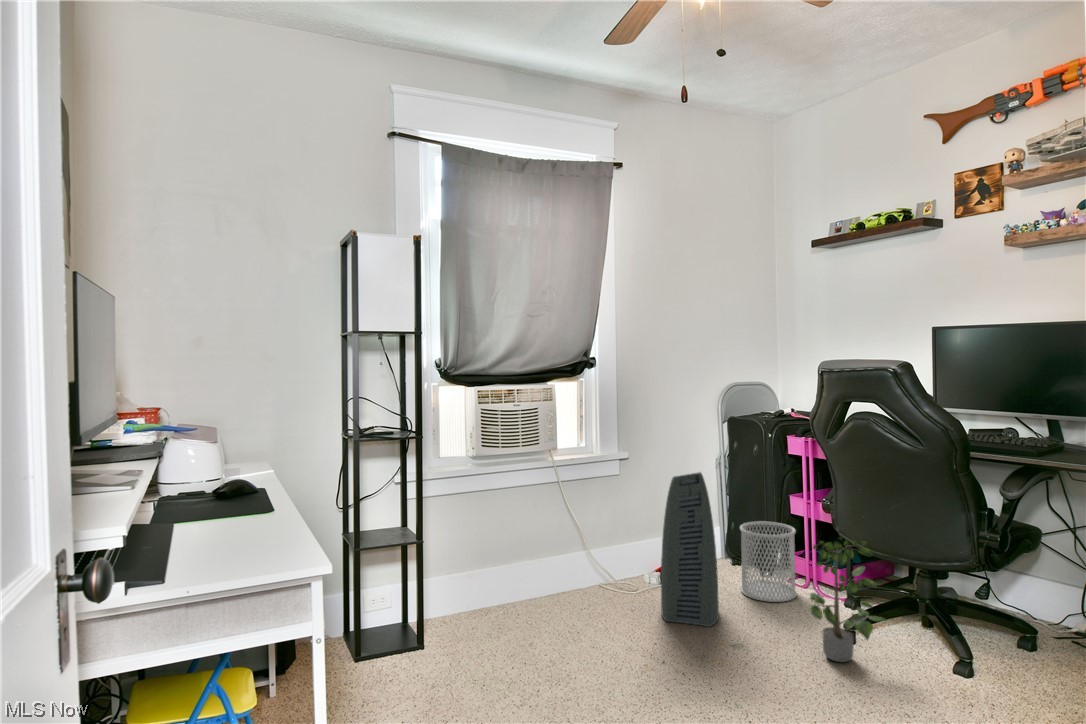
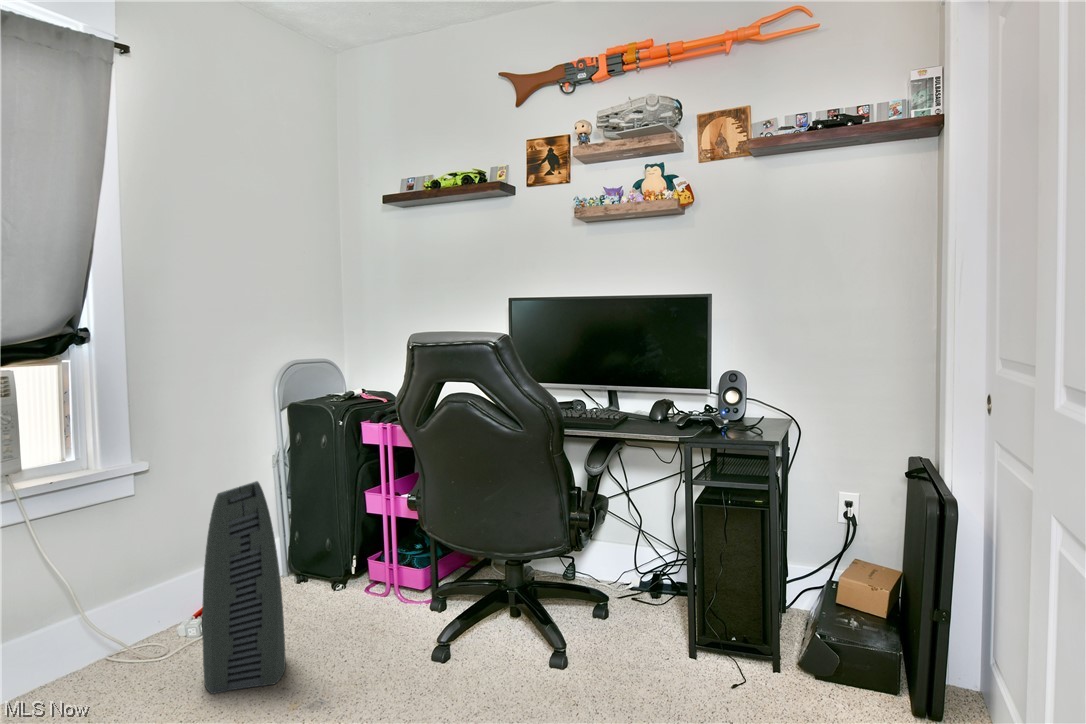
wastebasket: present [740,521,796,602] -> none [309,526,377,626]
potted plant: present [810,538,887,662] -> none [401,538,489,689]

